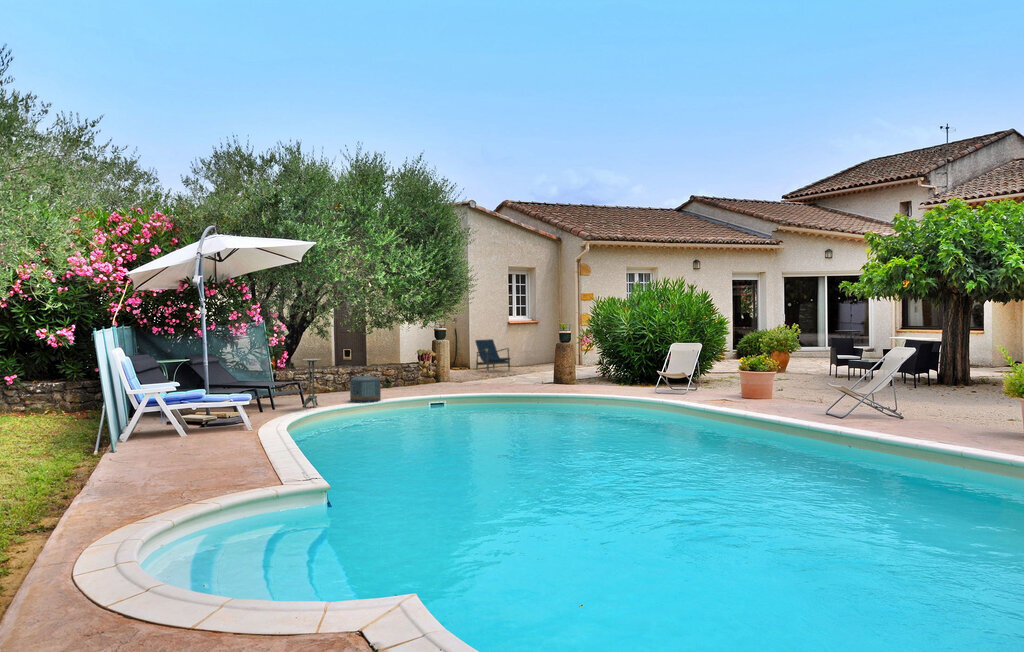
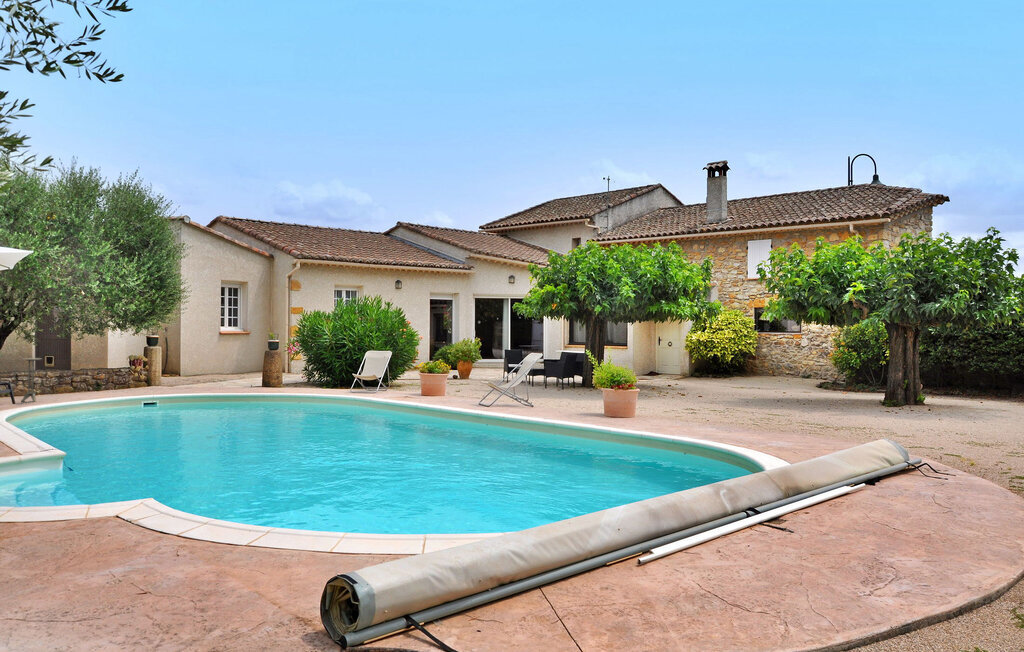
lounge chair: present [475,339,510,372] -> none [186,348,222,379]
pouf: present [350,376,381,402] -> none [67,375,98,398]

